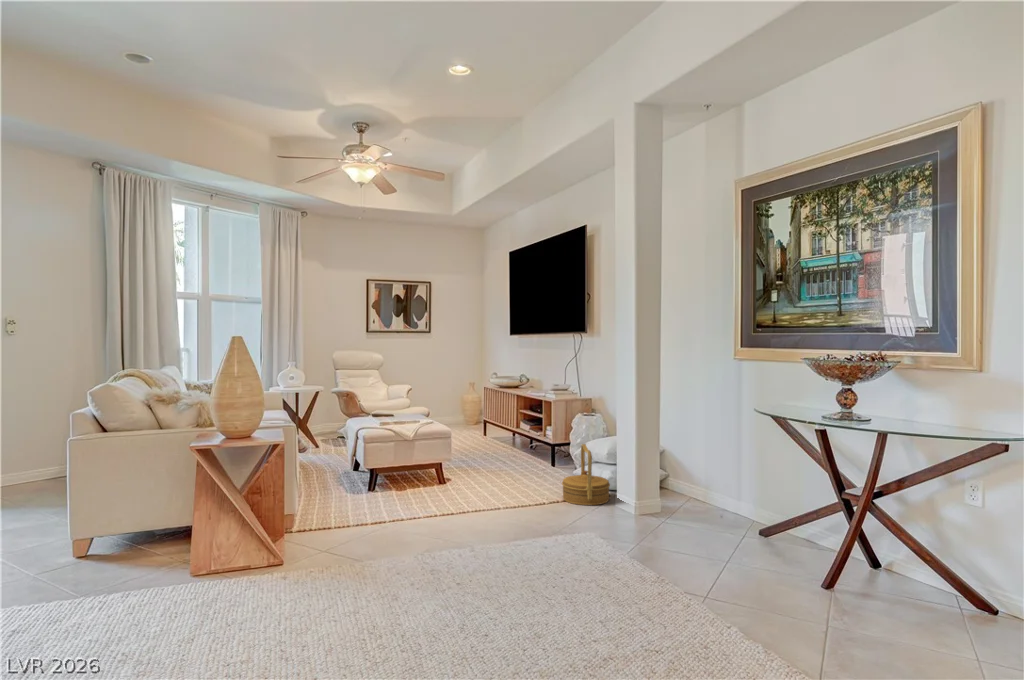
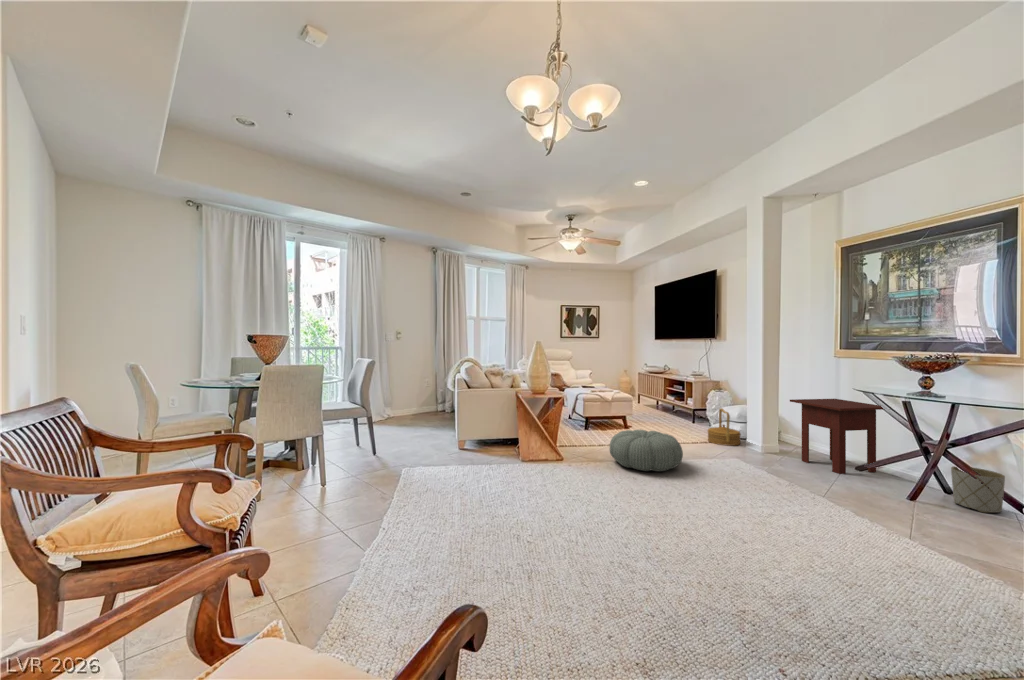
side table: none [673,423,804,545] -> present [790,399,891,474]
pouf: none [371,495,498,577] -> present [610,430,683,471]
planter: none [878,526,942,599] -> present [951,467,1005,513]

